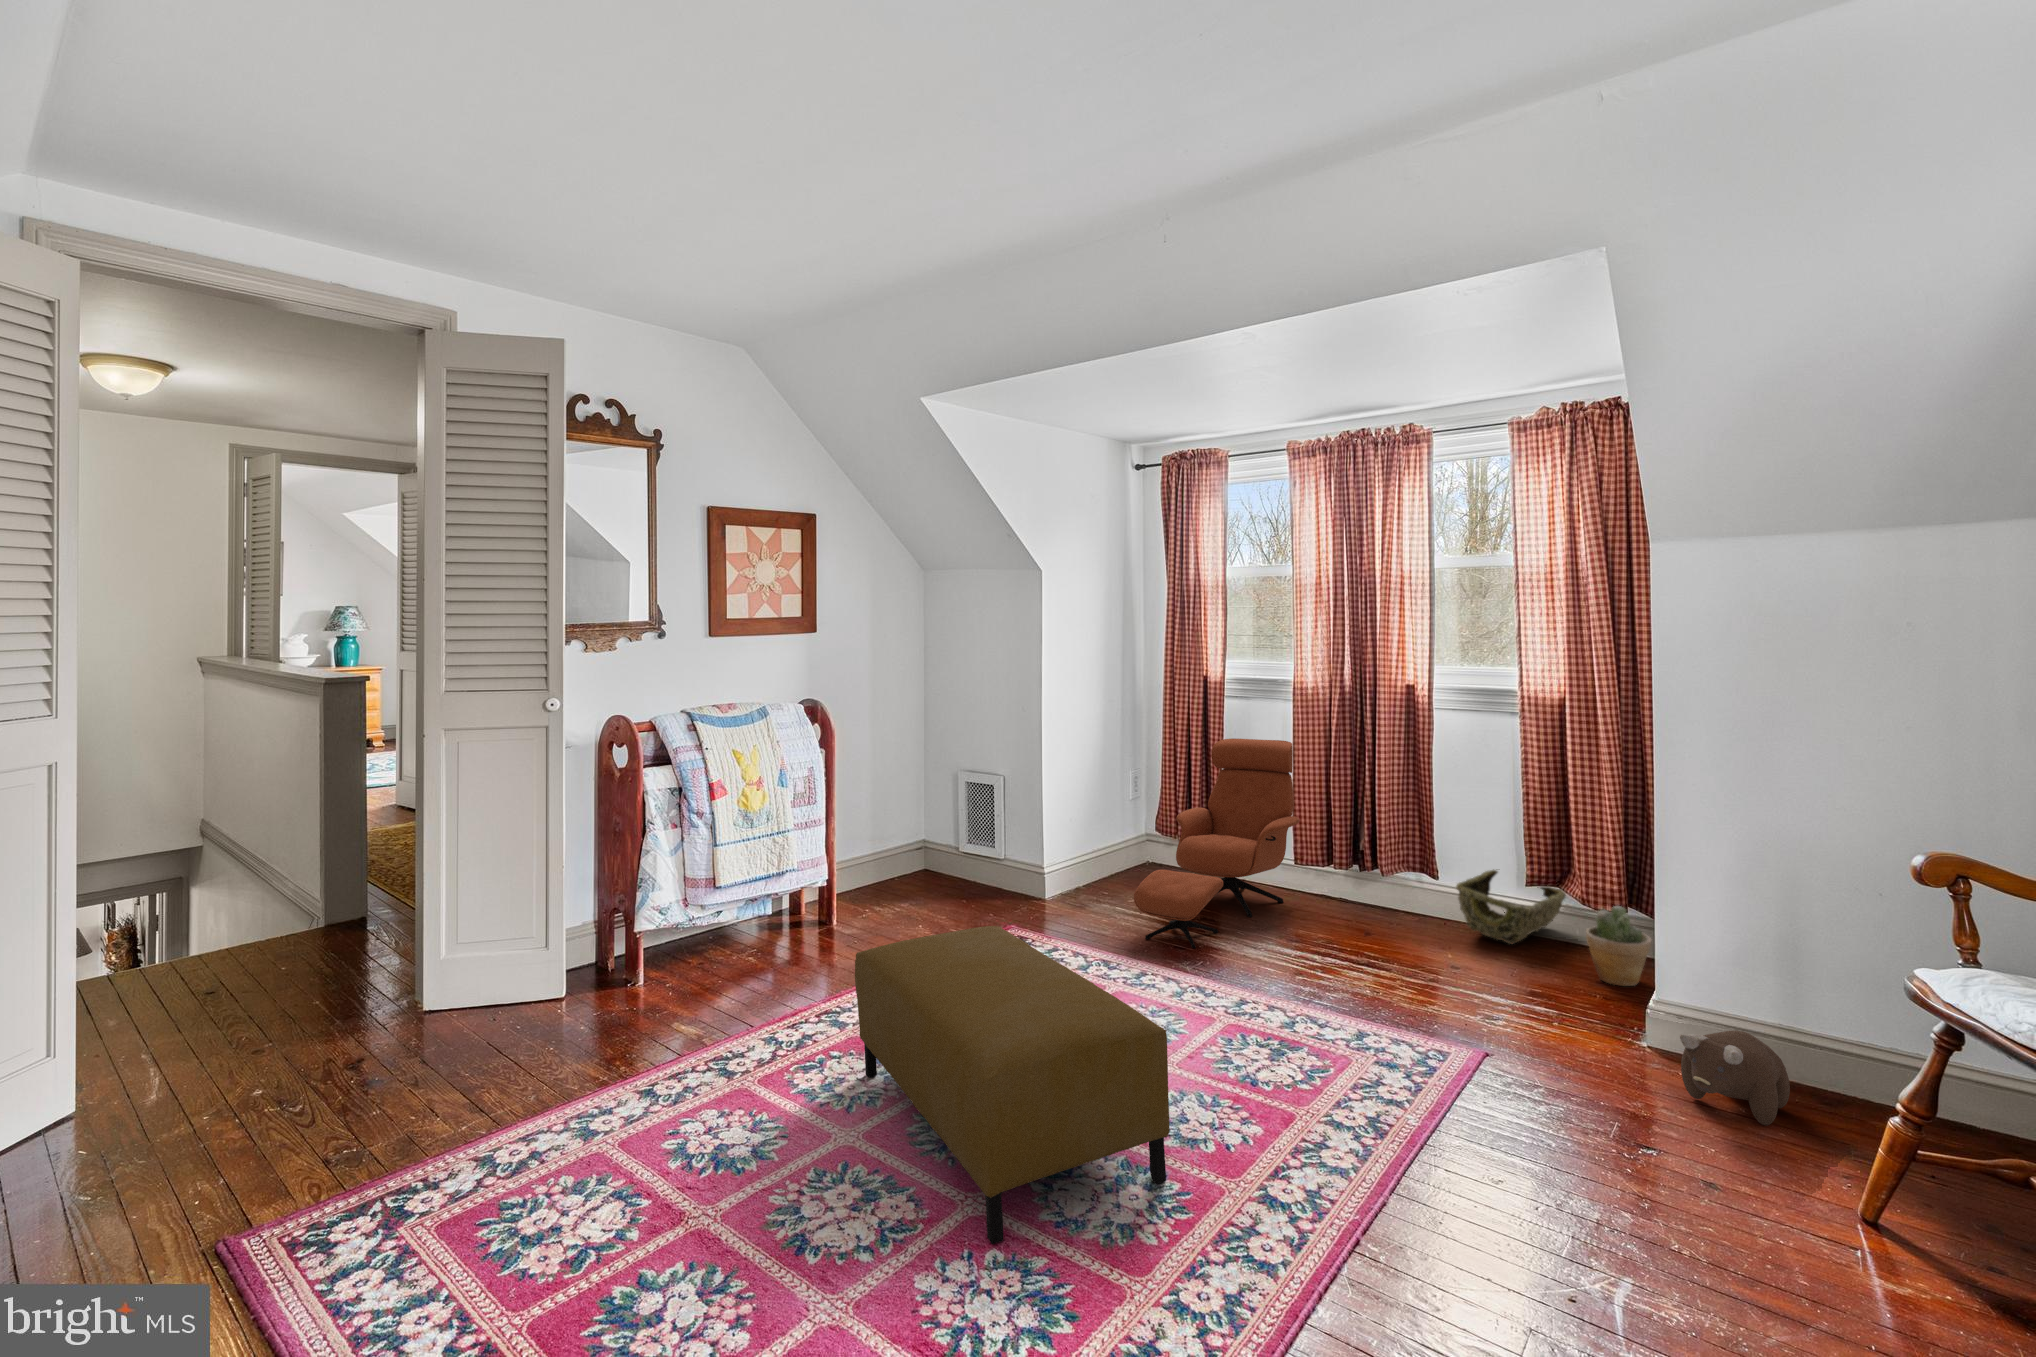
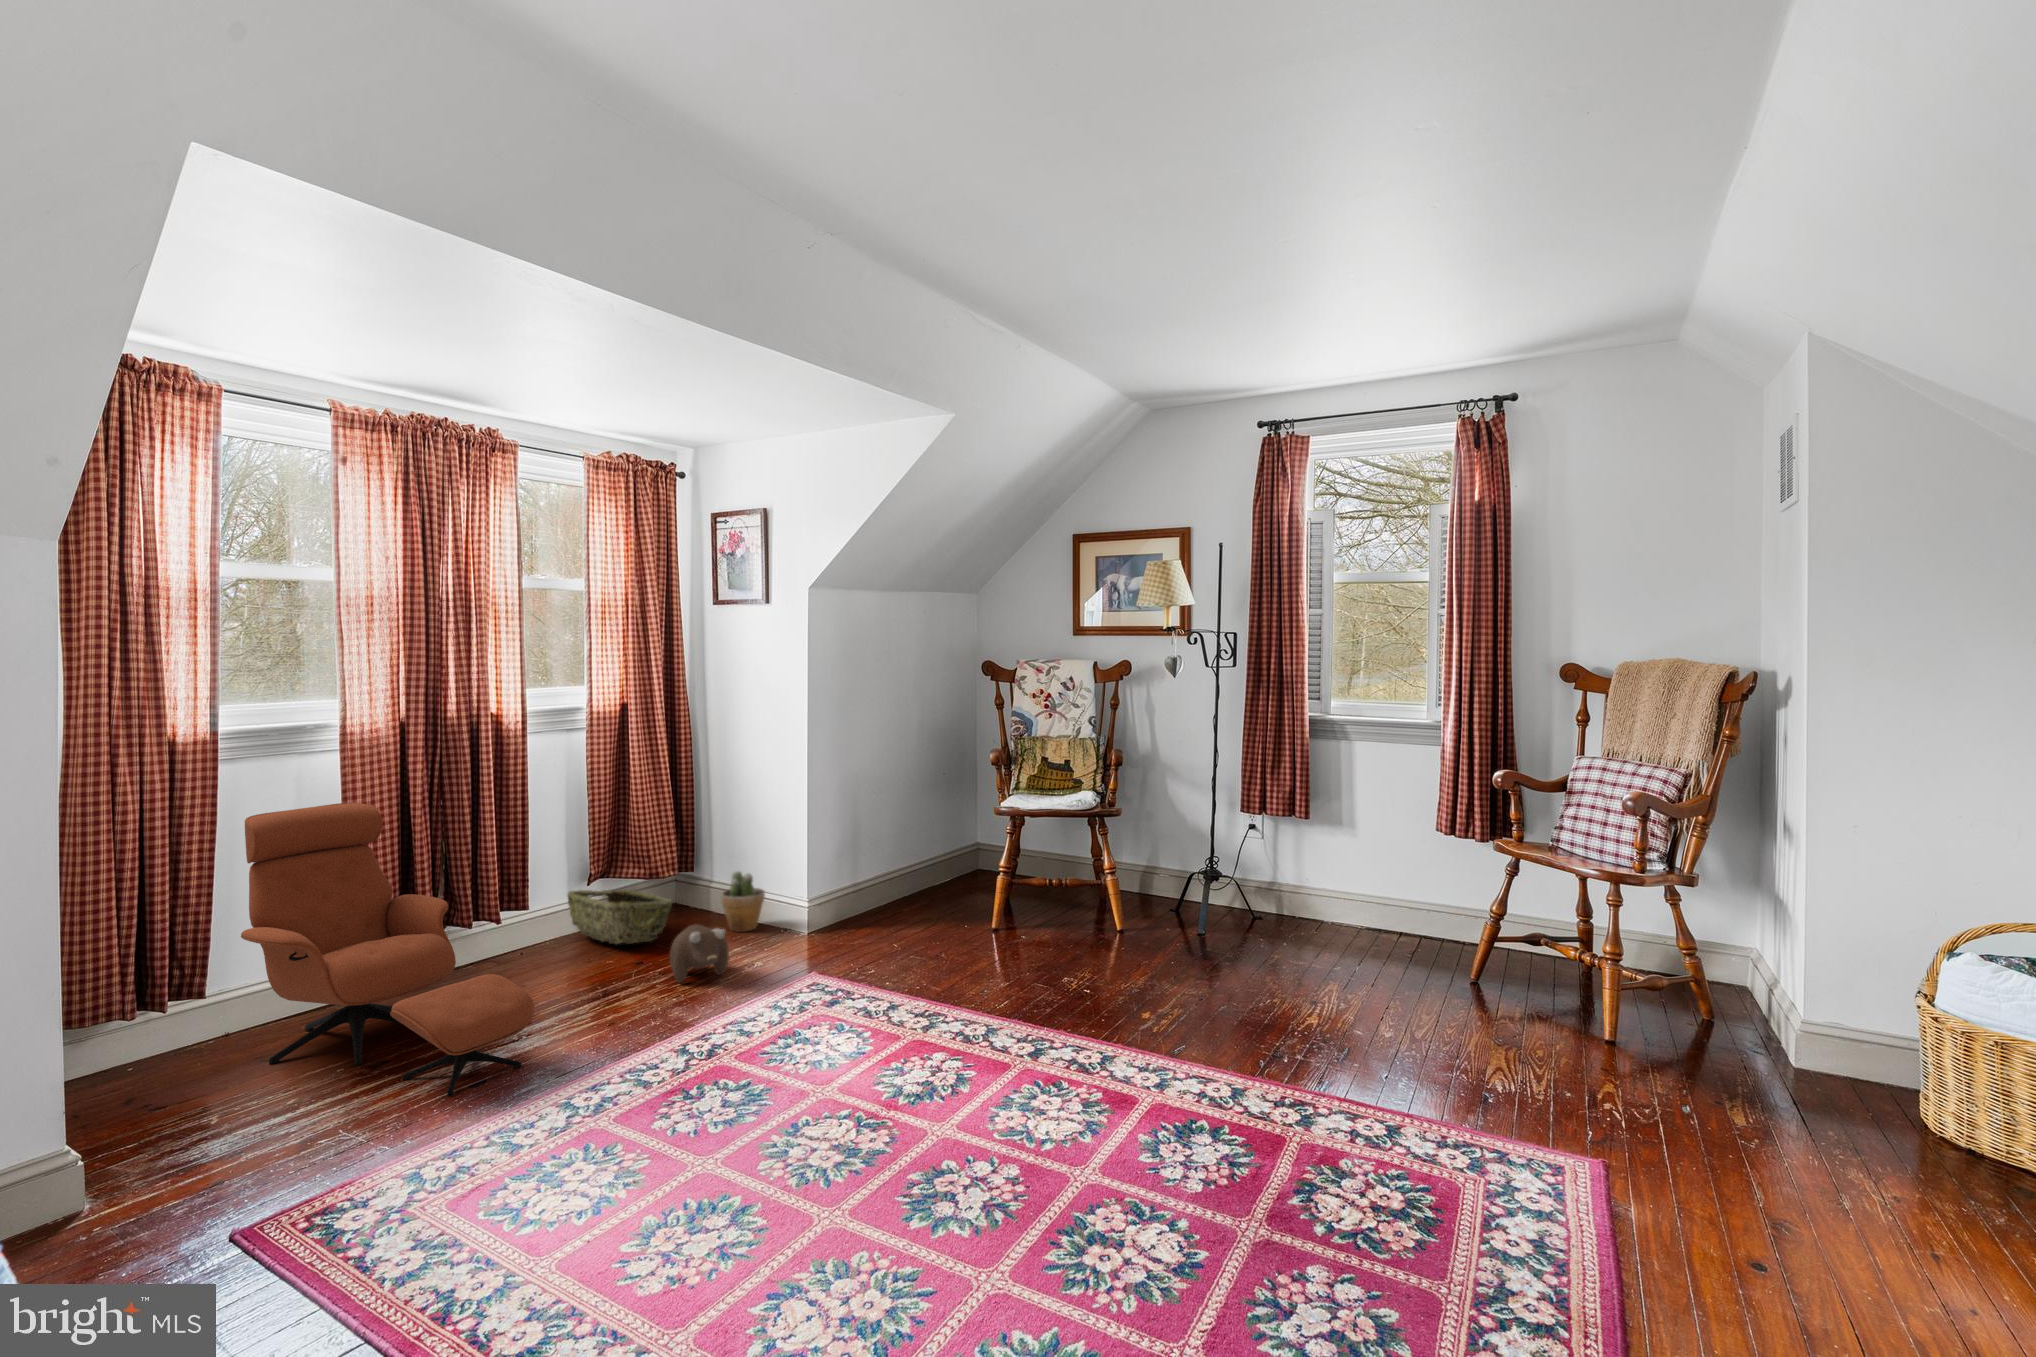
ottoman: present [855,926,1169,1244] -> none [734,965,1154,1290]
plush toy: present [1680,1031,1790,1125] -> present [670,924,729,983]

